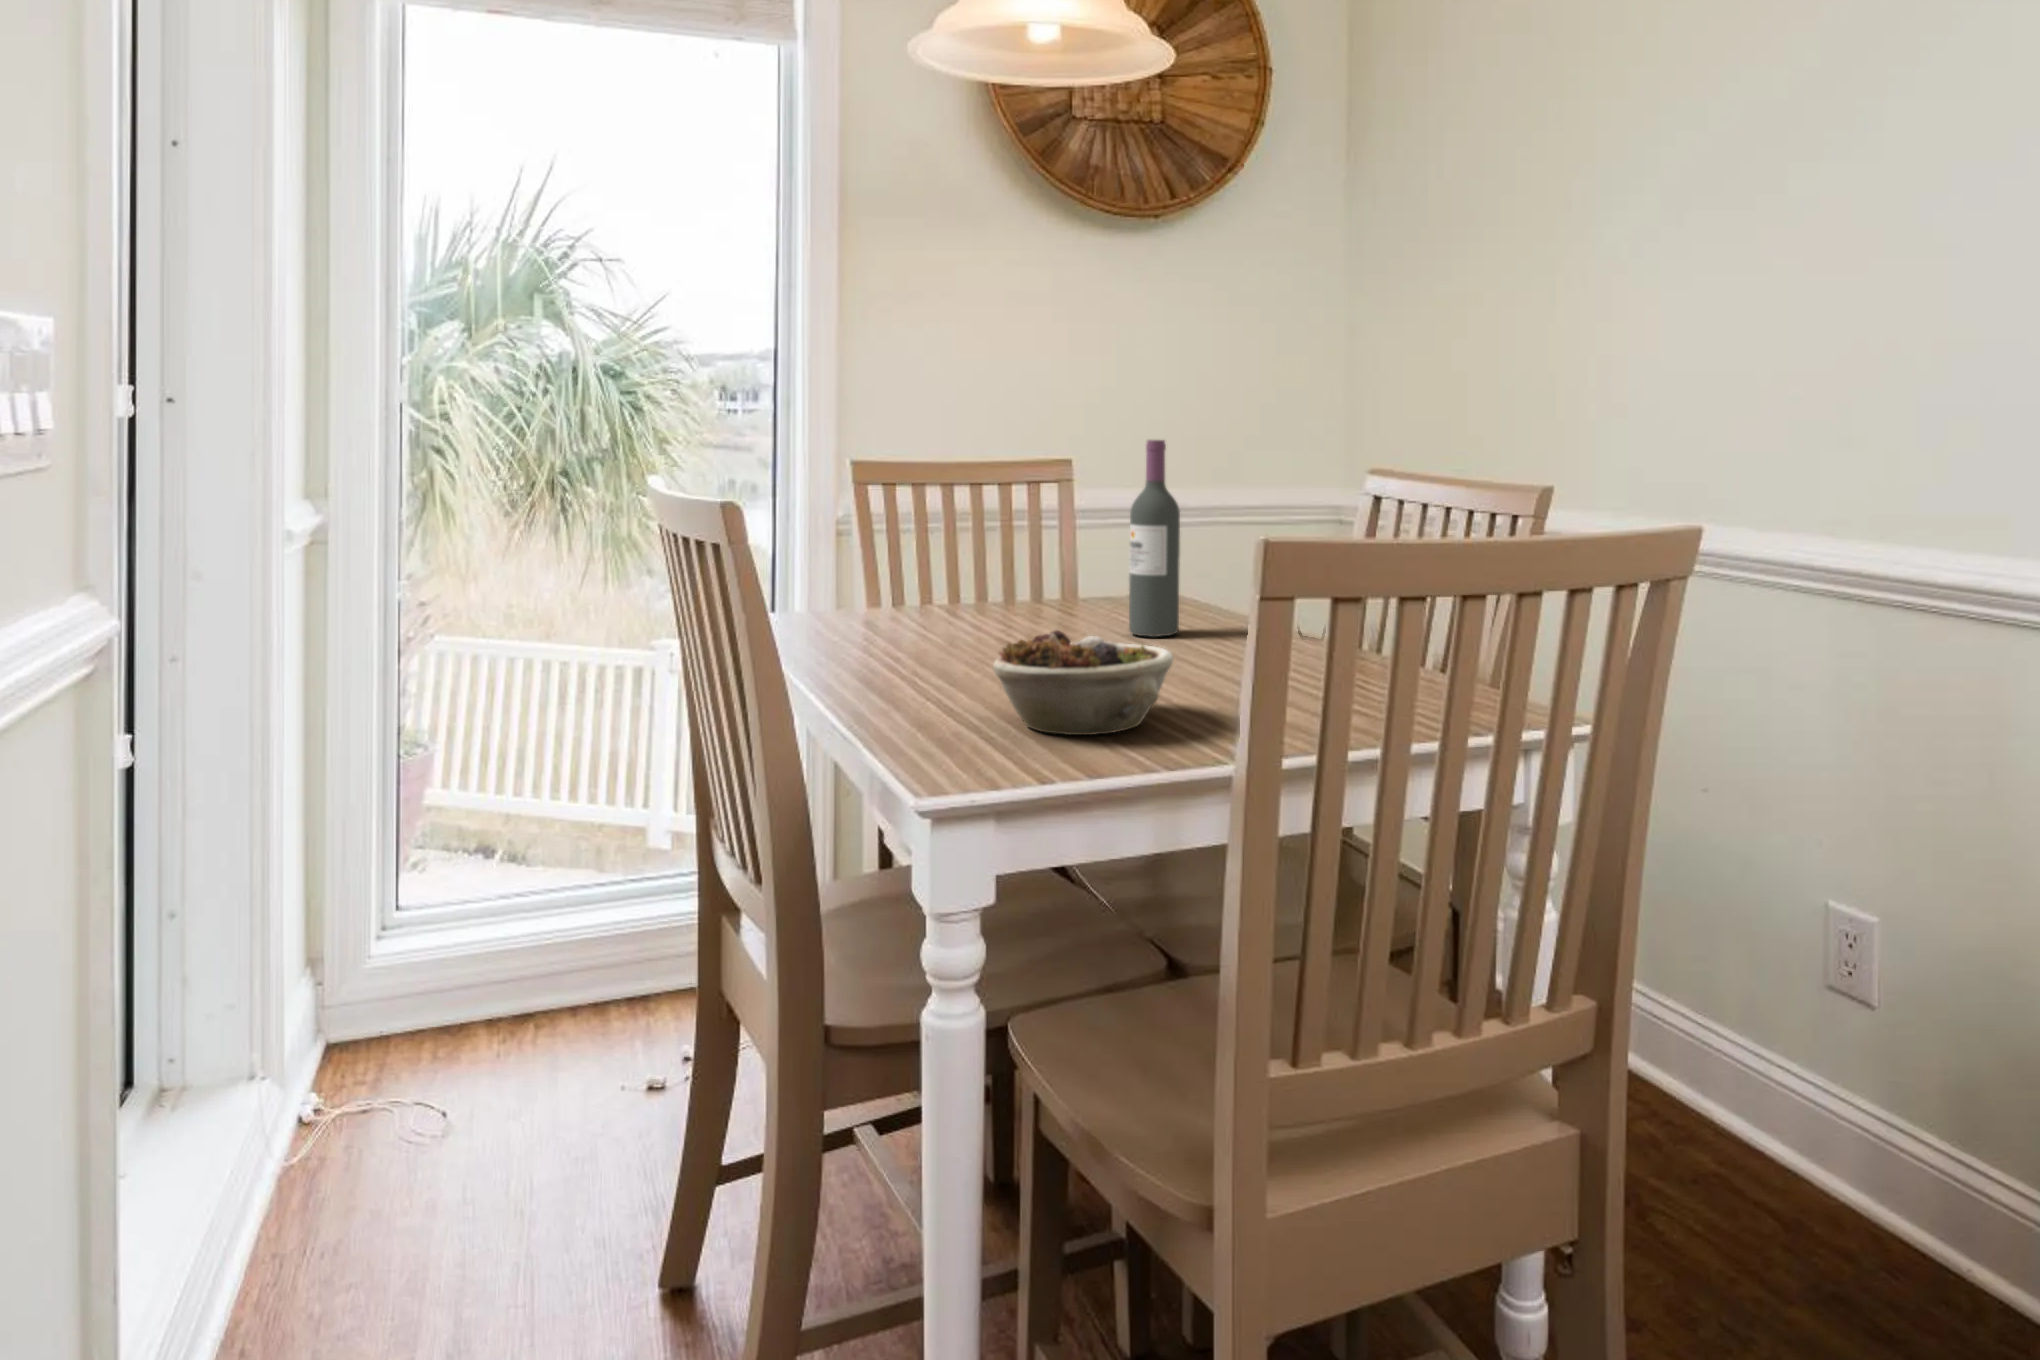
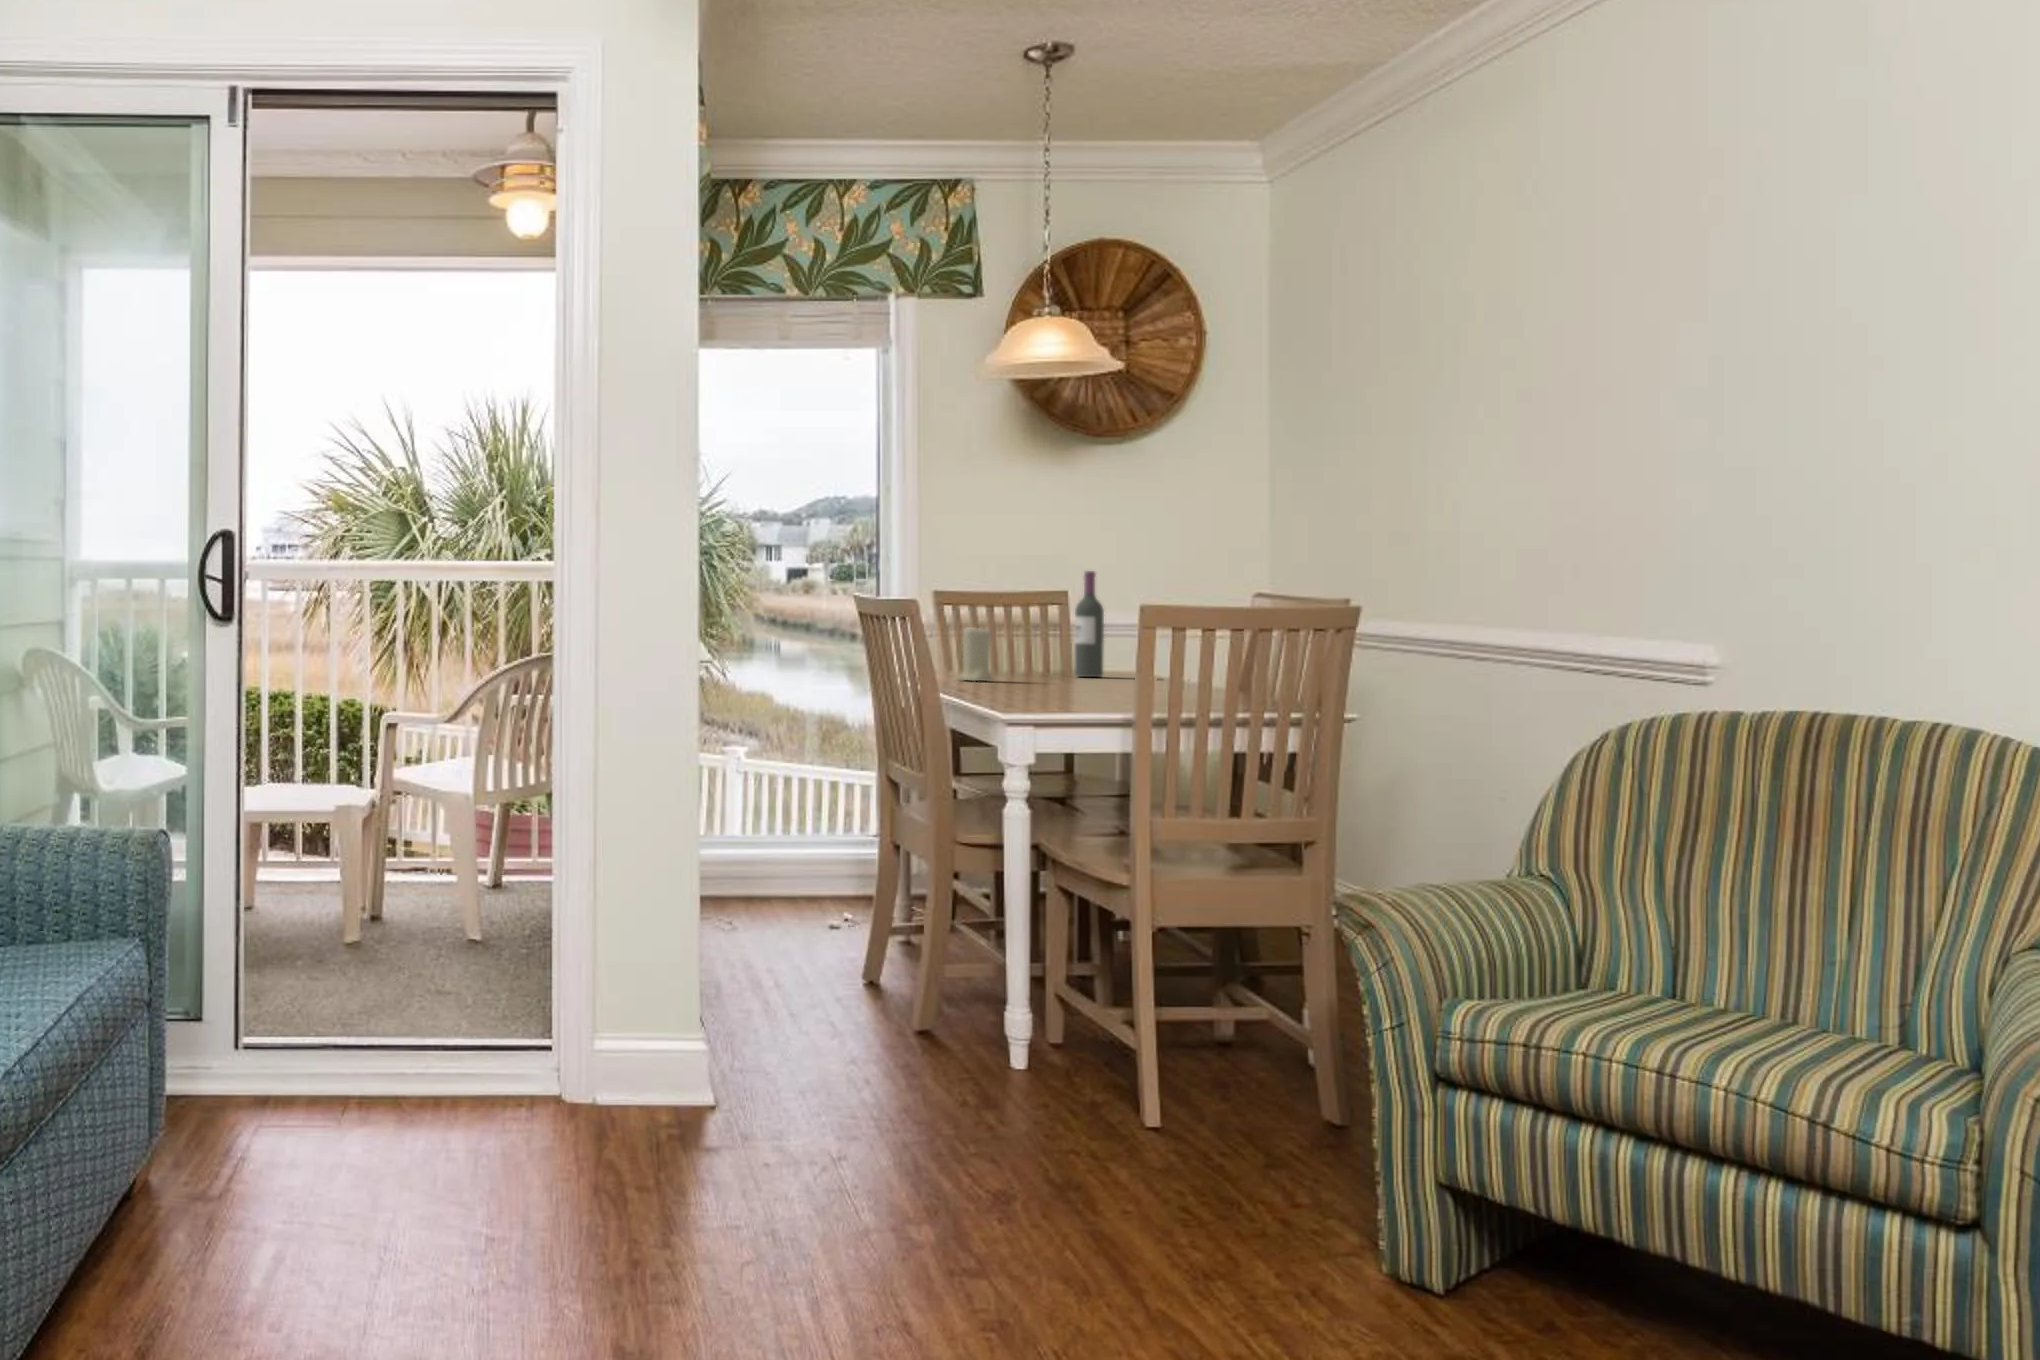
candle: none [915,566,993,691] -> present [958,627,993,681]
succulent planter: present [993,630,1173,735] -> none [990,645,1074,688]

